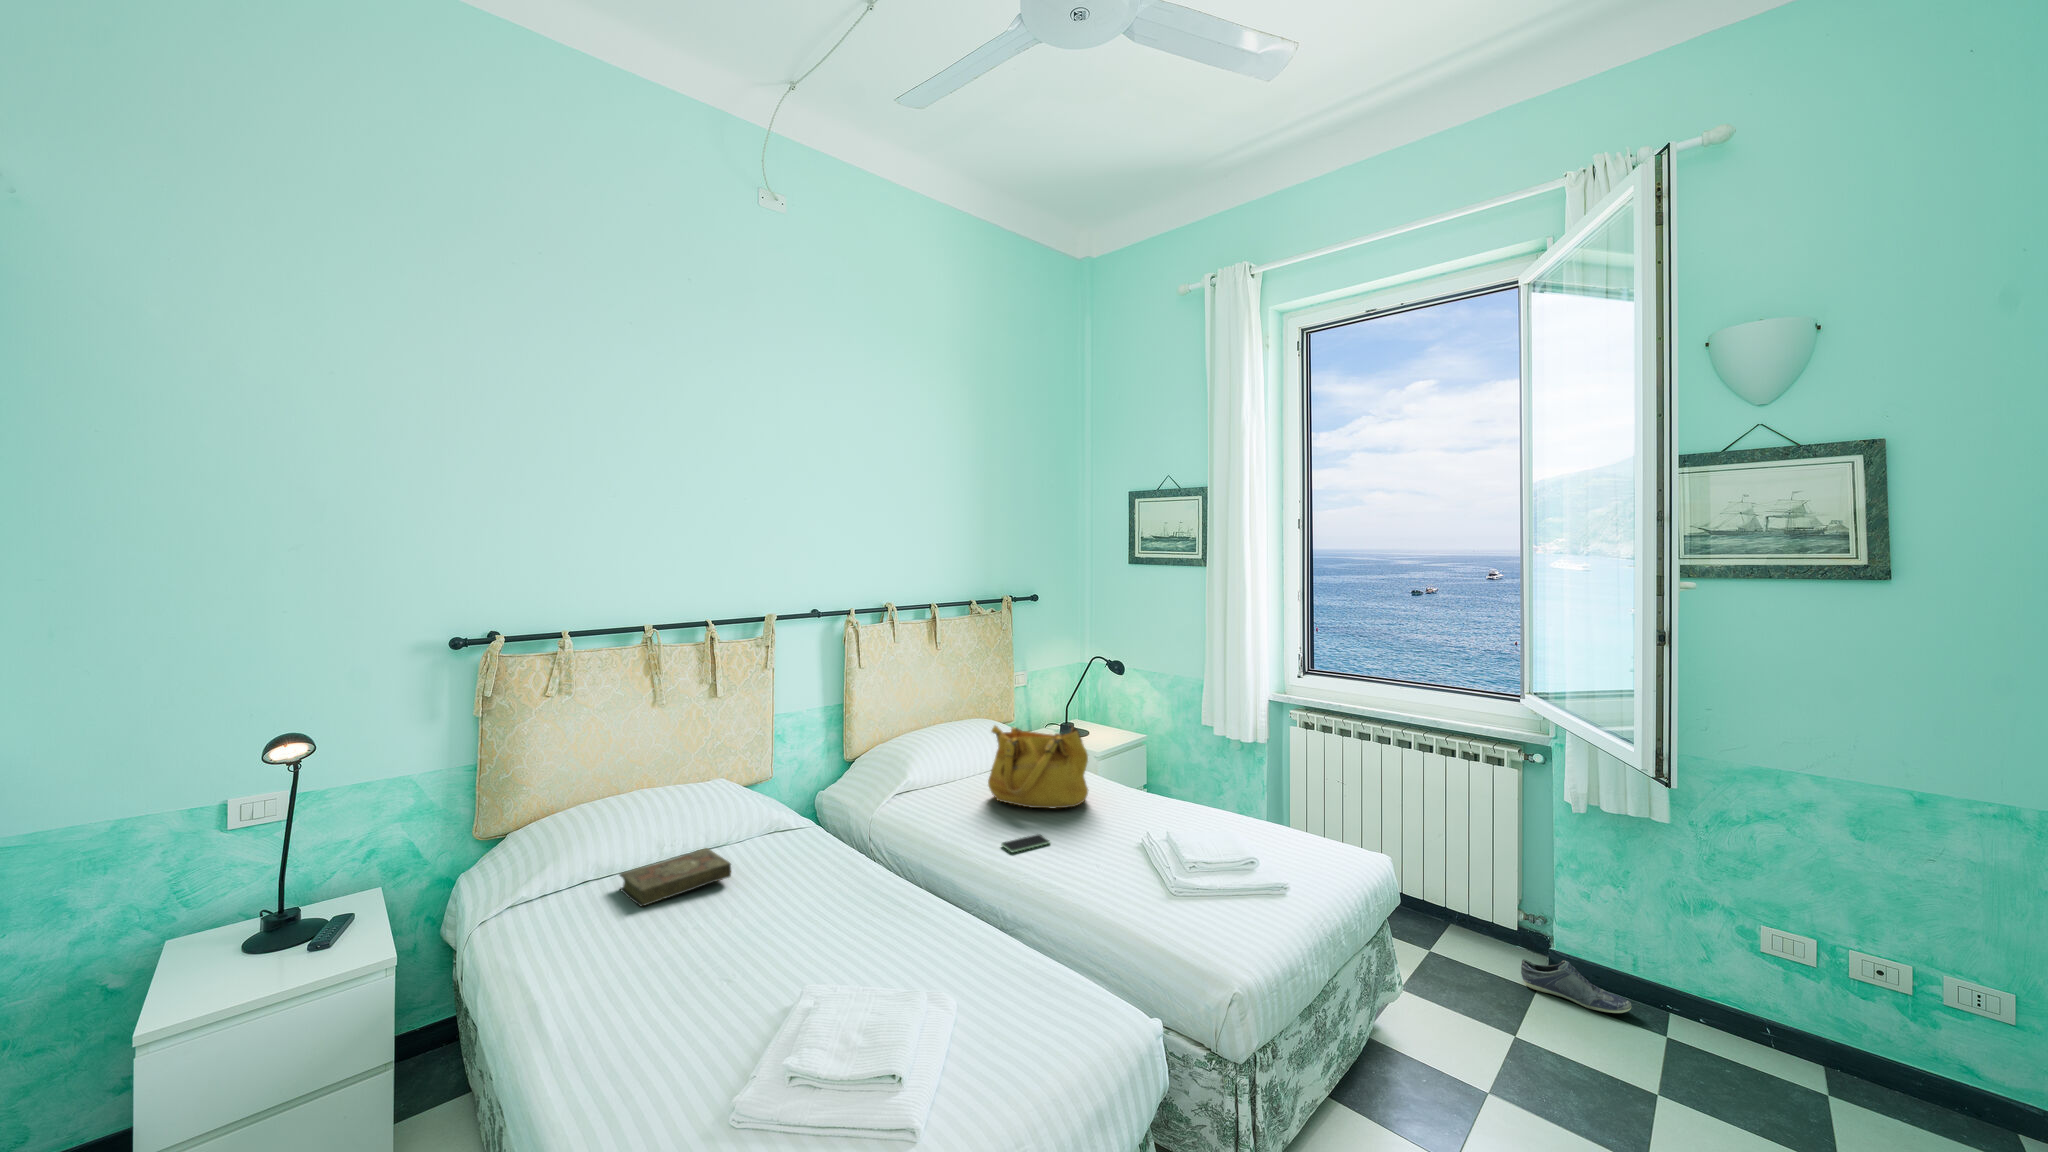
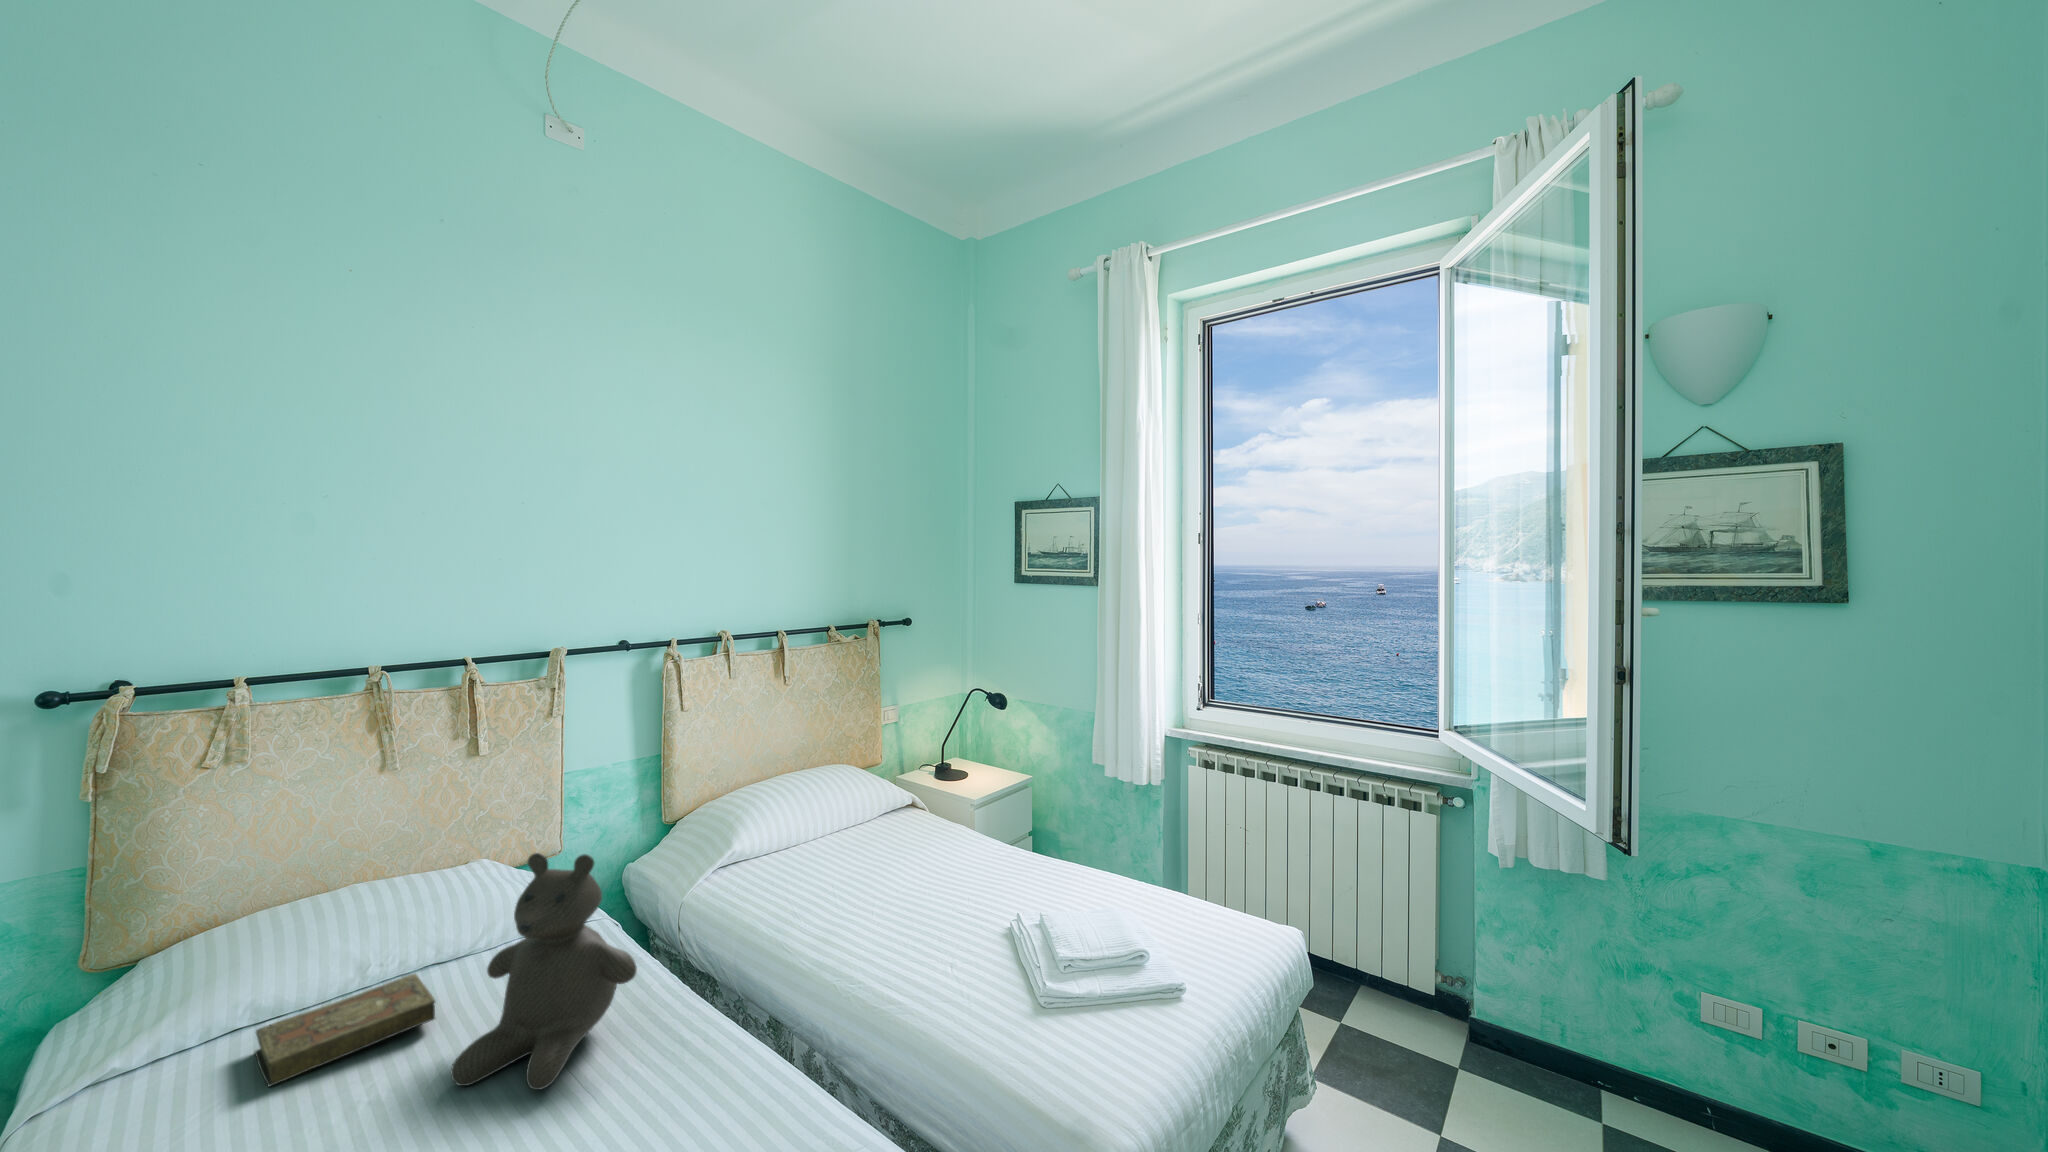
handbag: present [988,724,1088,809] -> none [836,774,955,879]
teddy bear: none [759,758,875,919] -> present [451,853,637,1090]
smartphone: present [1002,834,1050,852] -> none [833,920,897,951]
shoe: present [1521,959,1632,1013] -> none [1443,1032,1566,1098]

